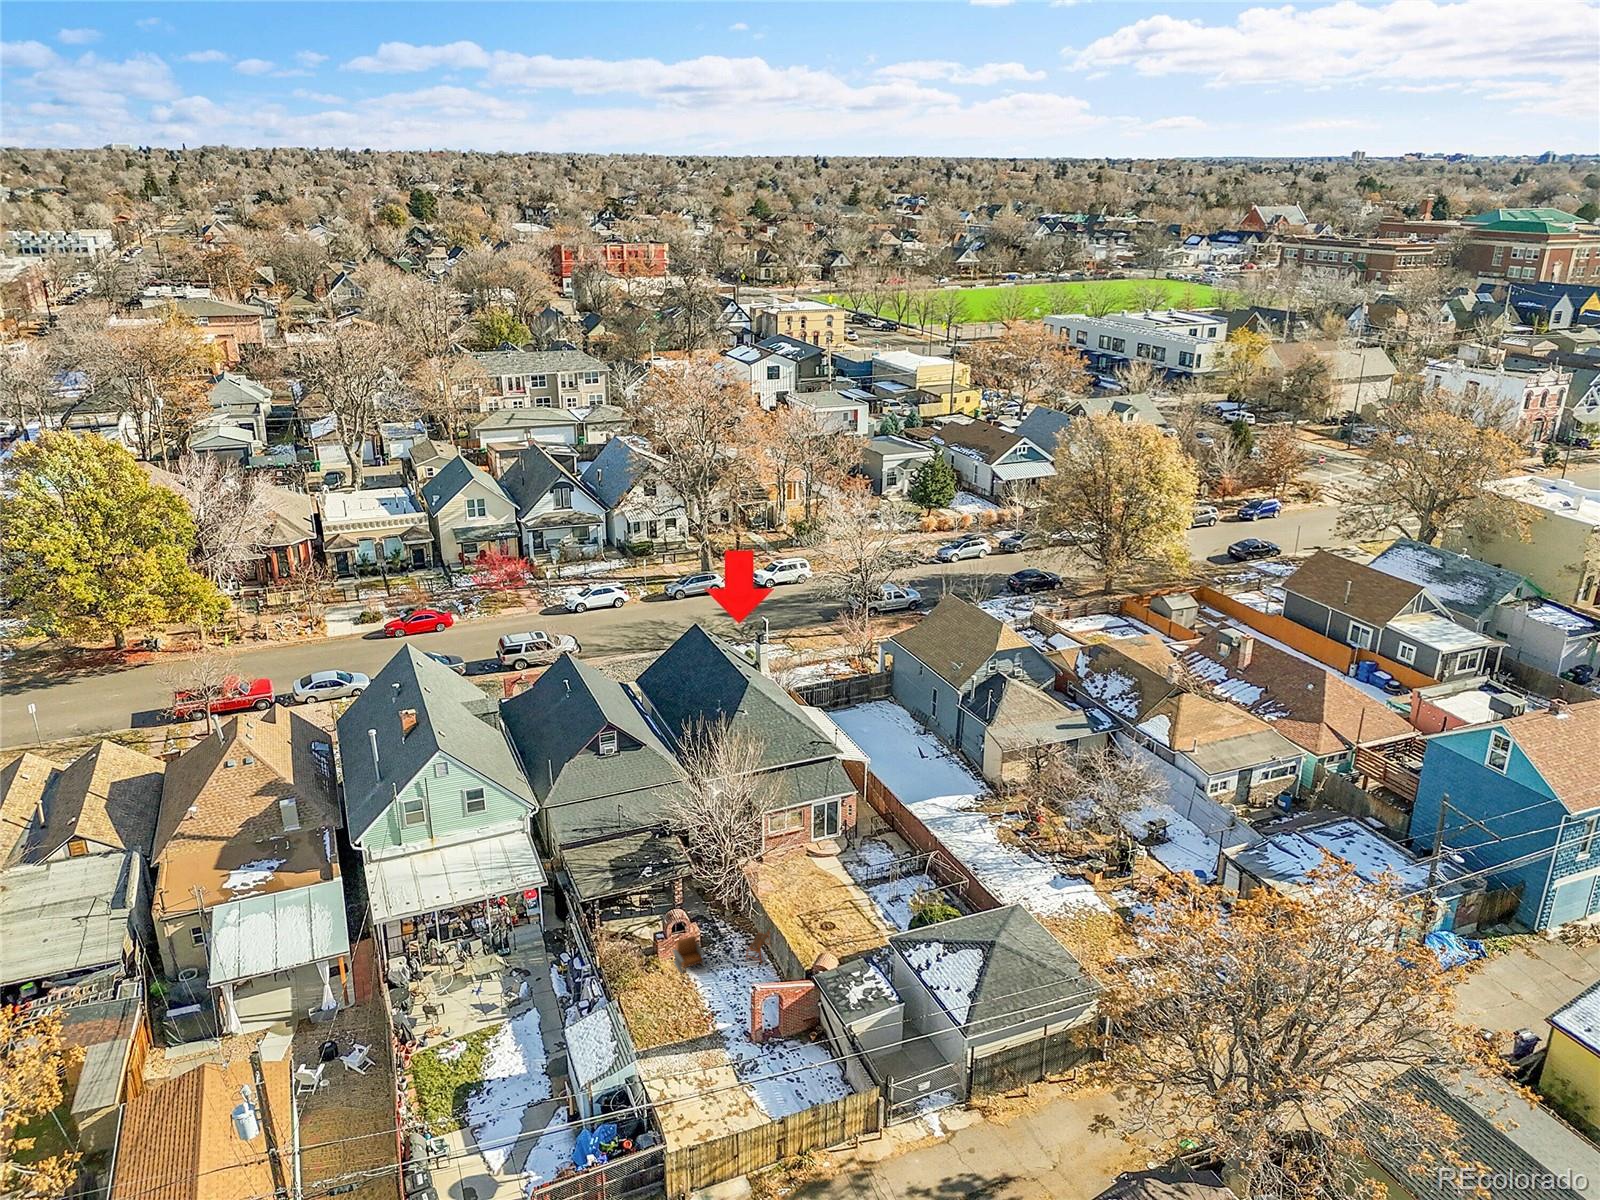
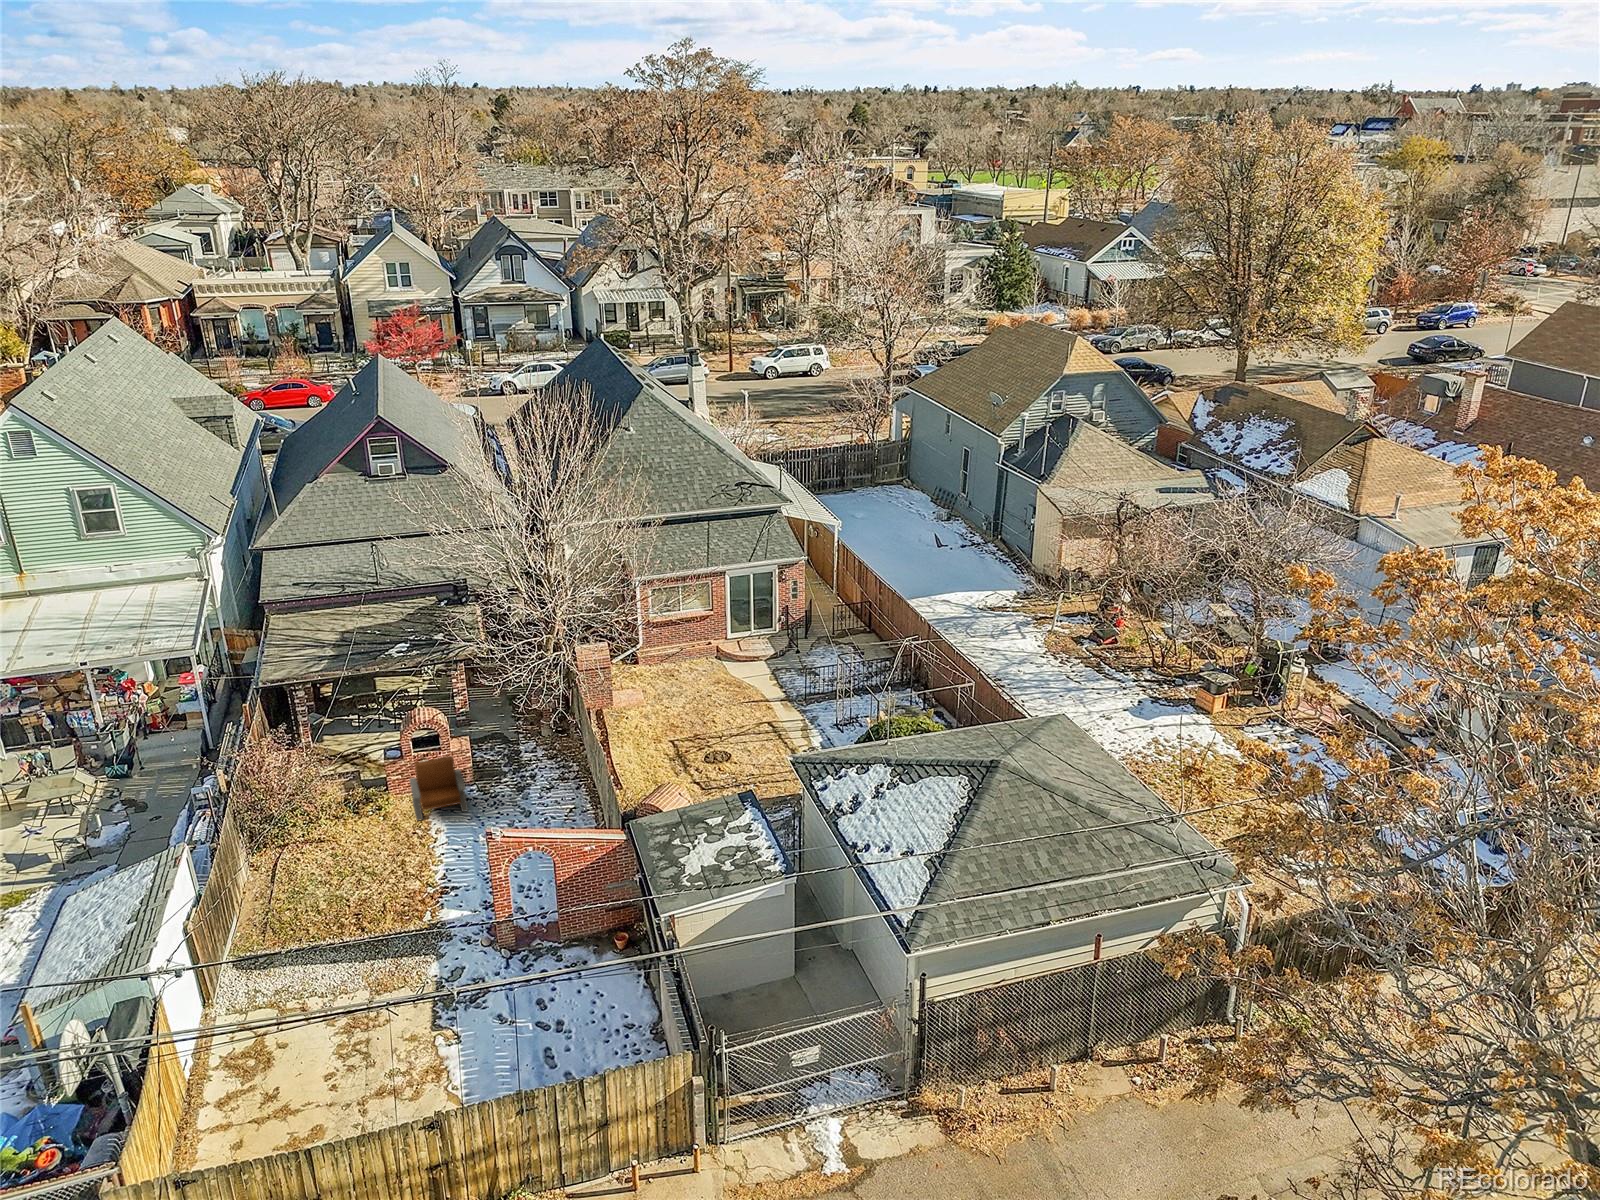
bench: present [746,928,770,962] -> none [547,748,601,812]

